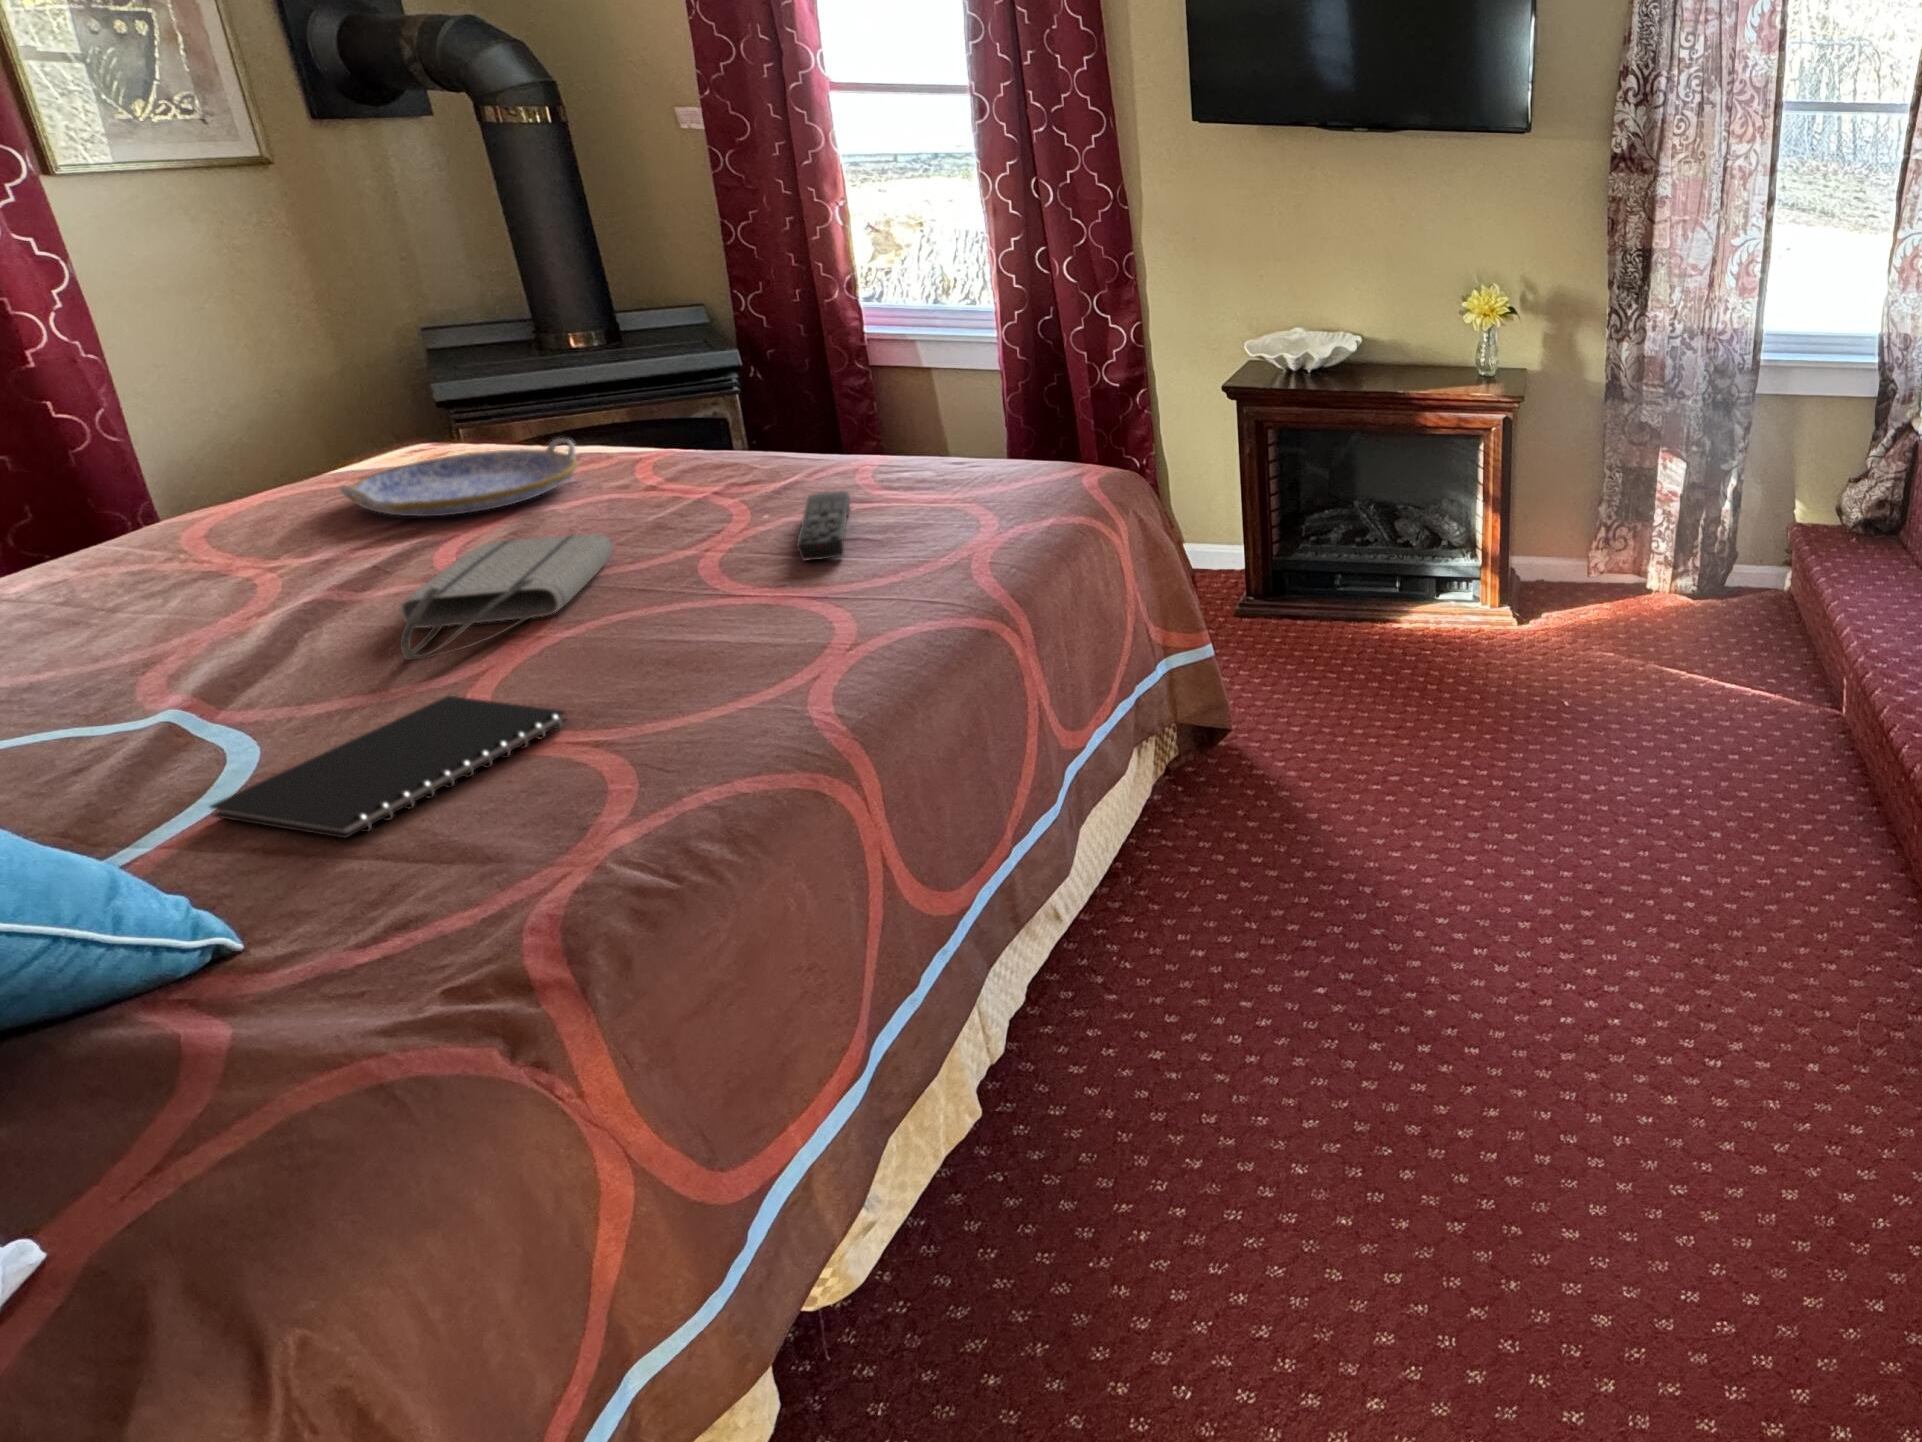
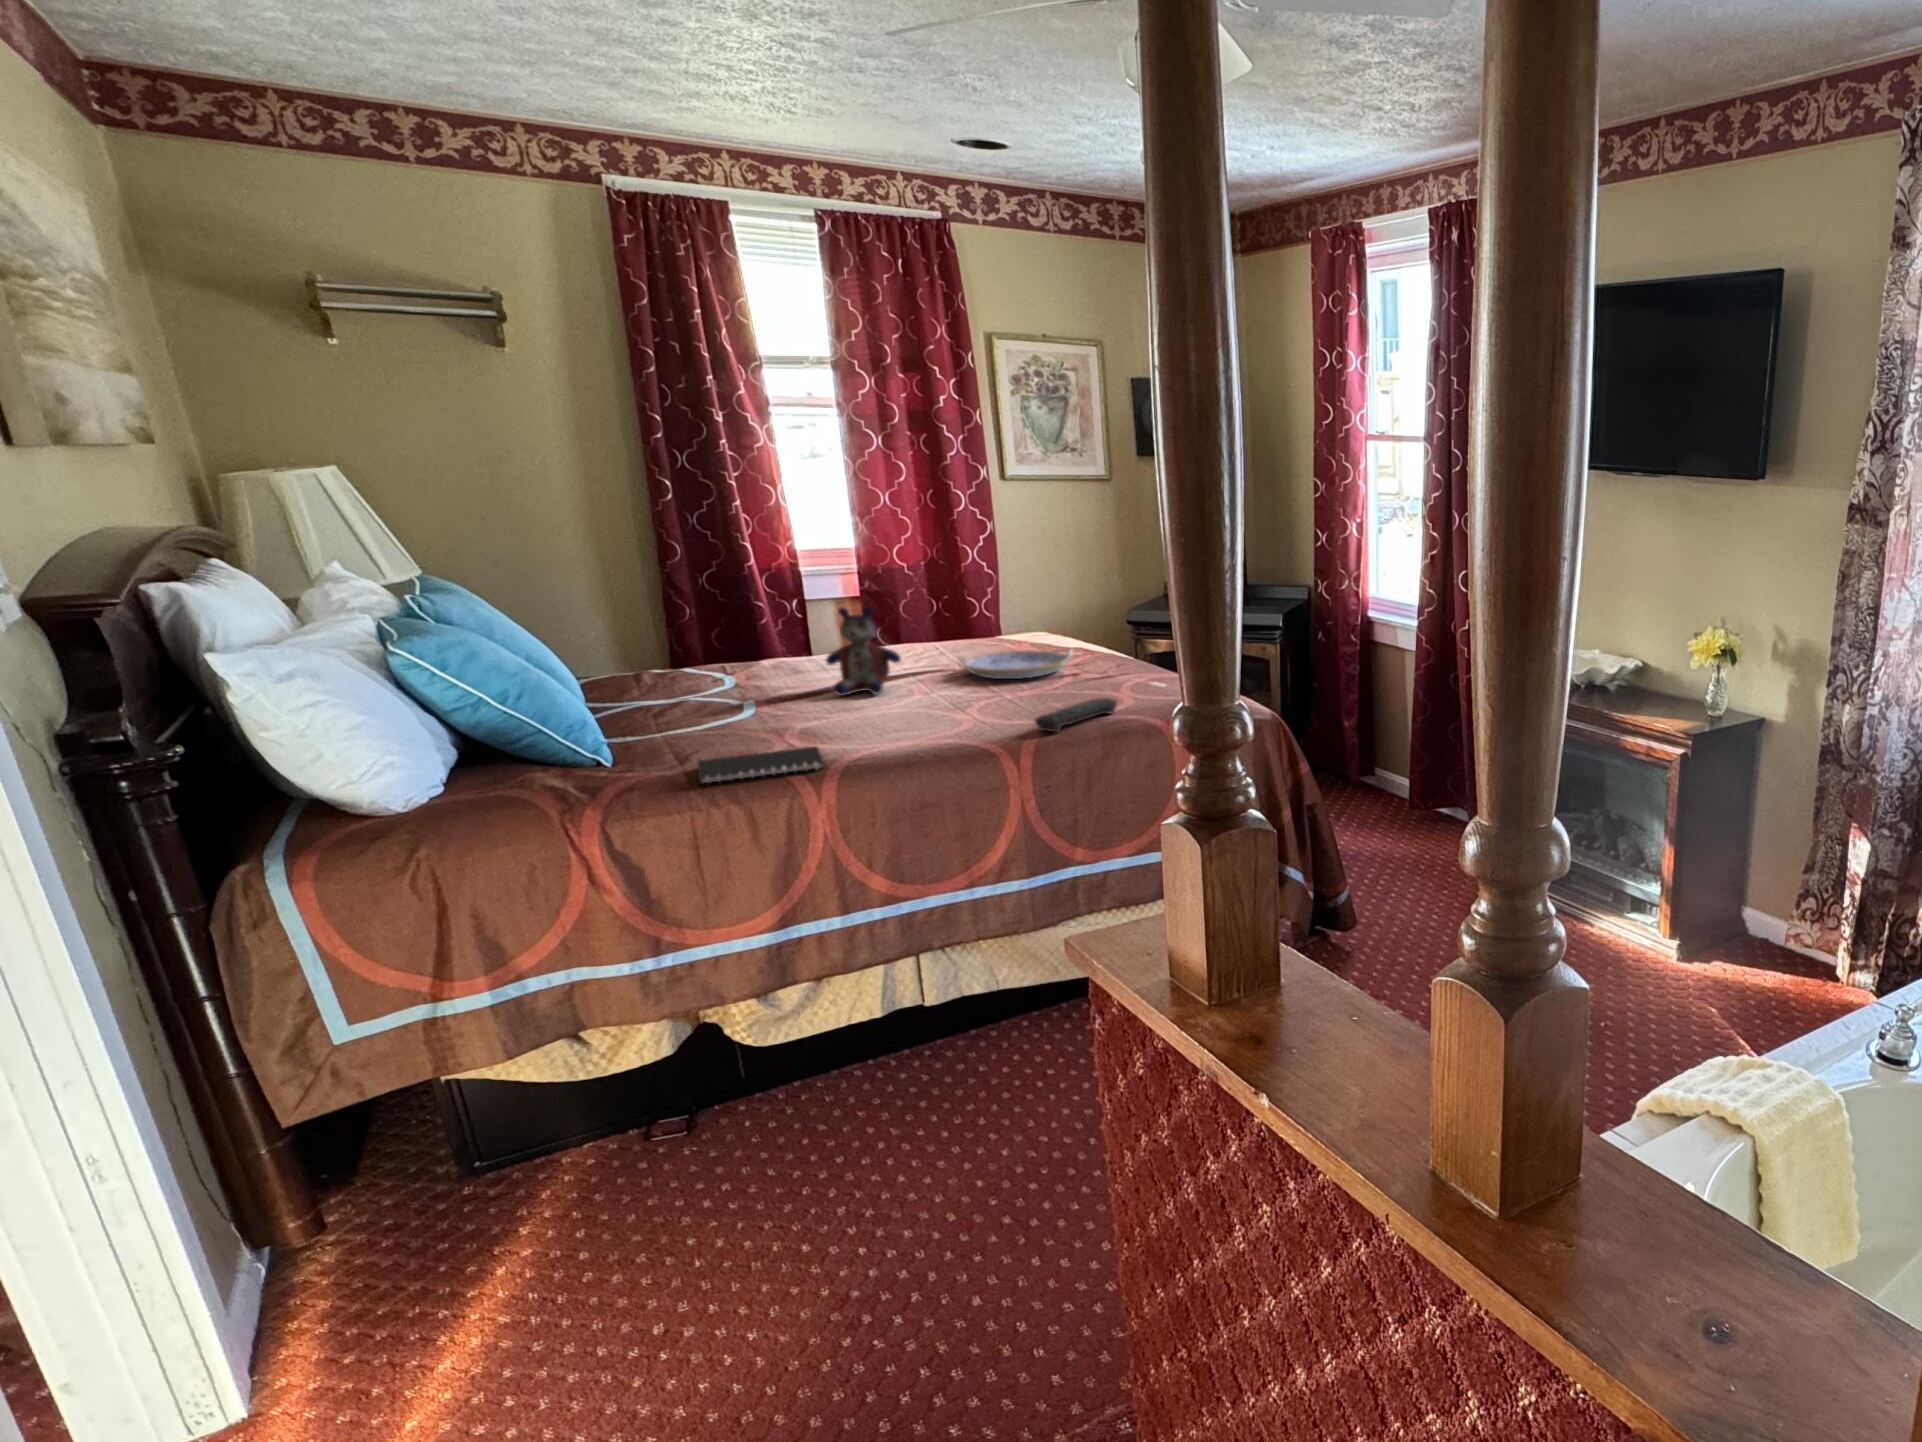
stuffed bear: none [66,422,273,615] -> present [826,607,901,696]
tote bag: present [400,534,613,660] -> none [835,690,991,731]

